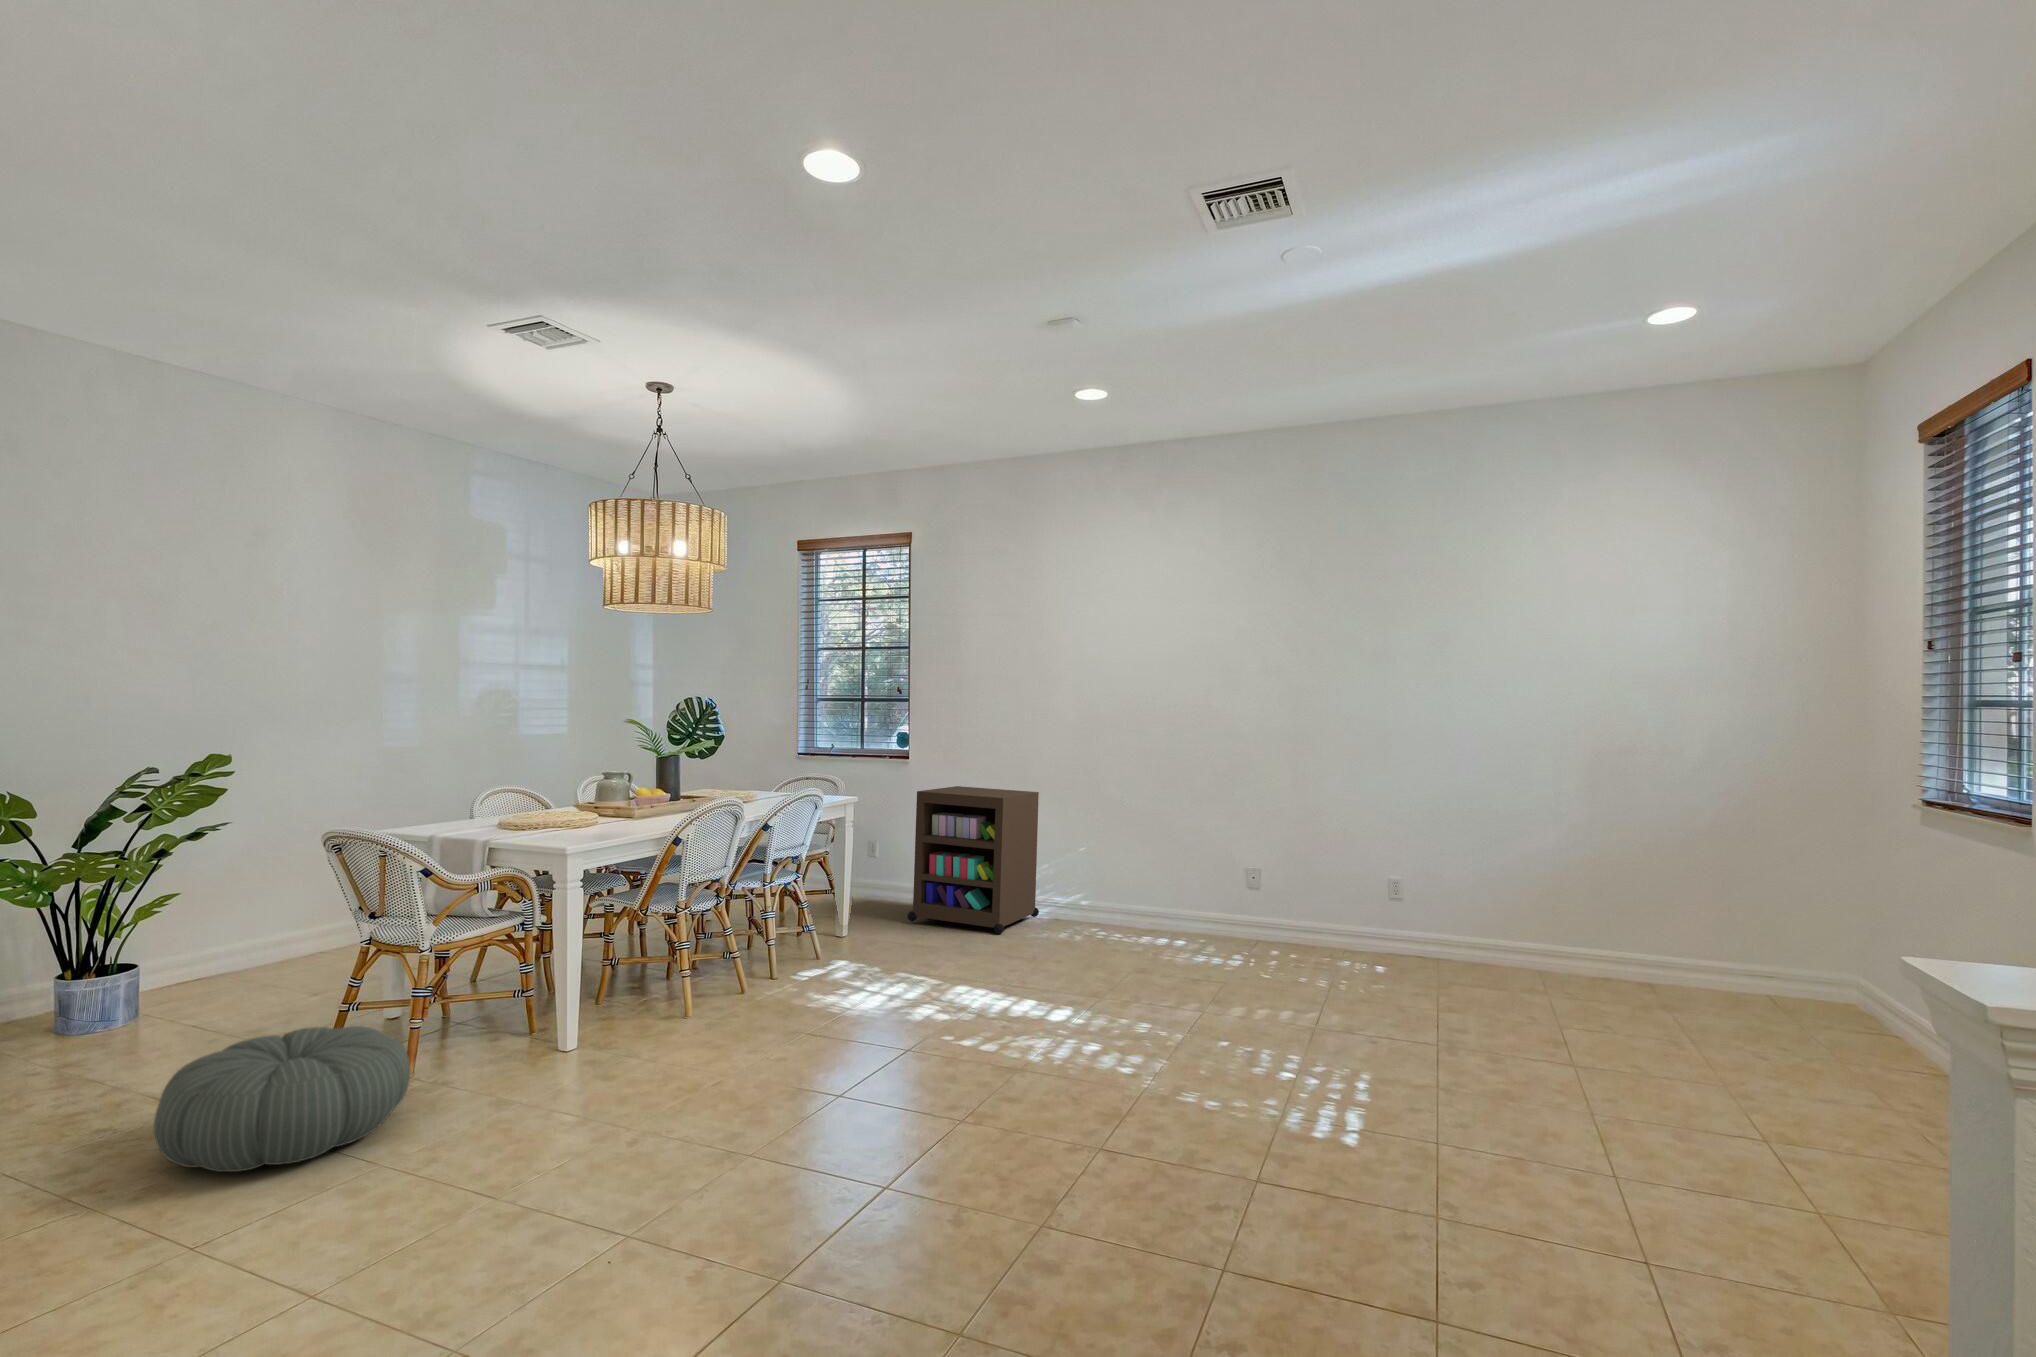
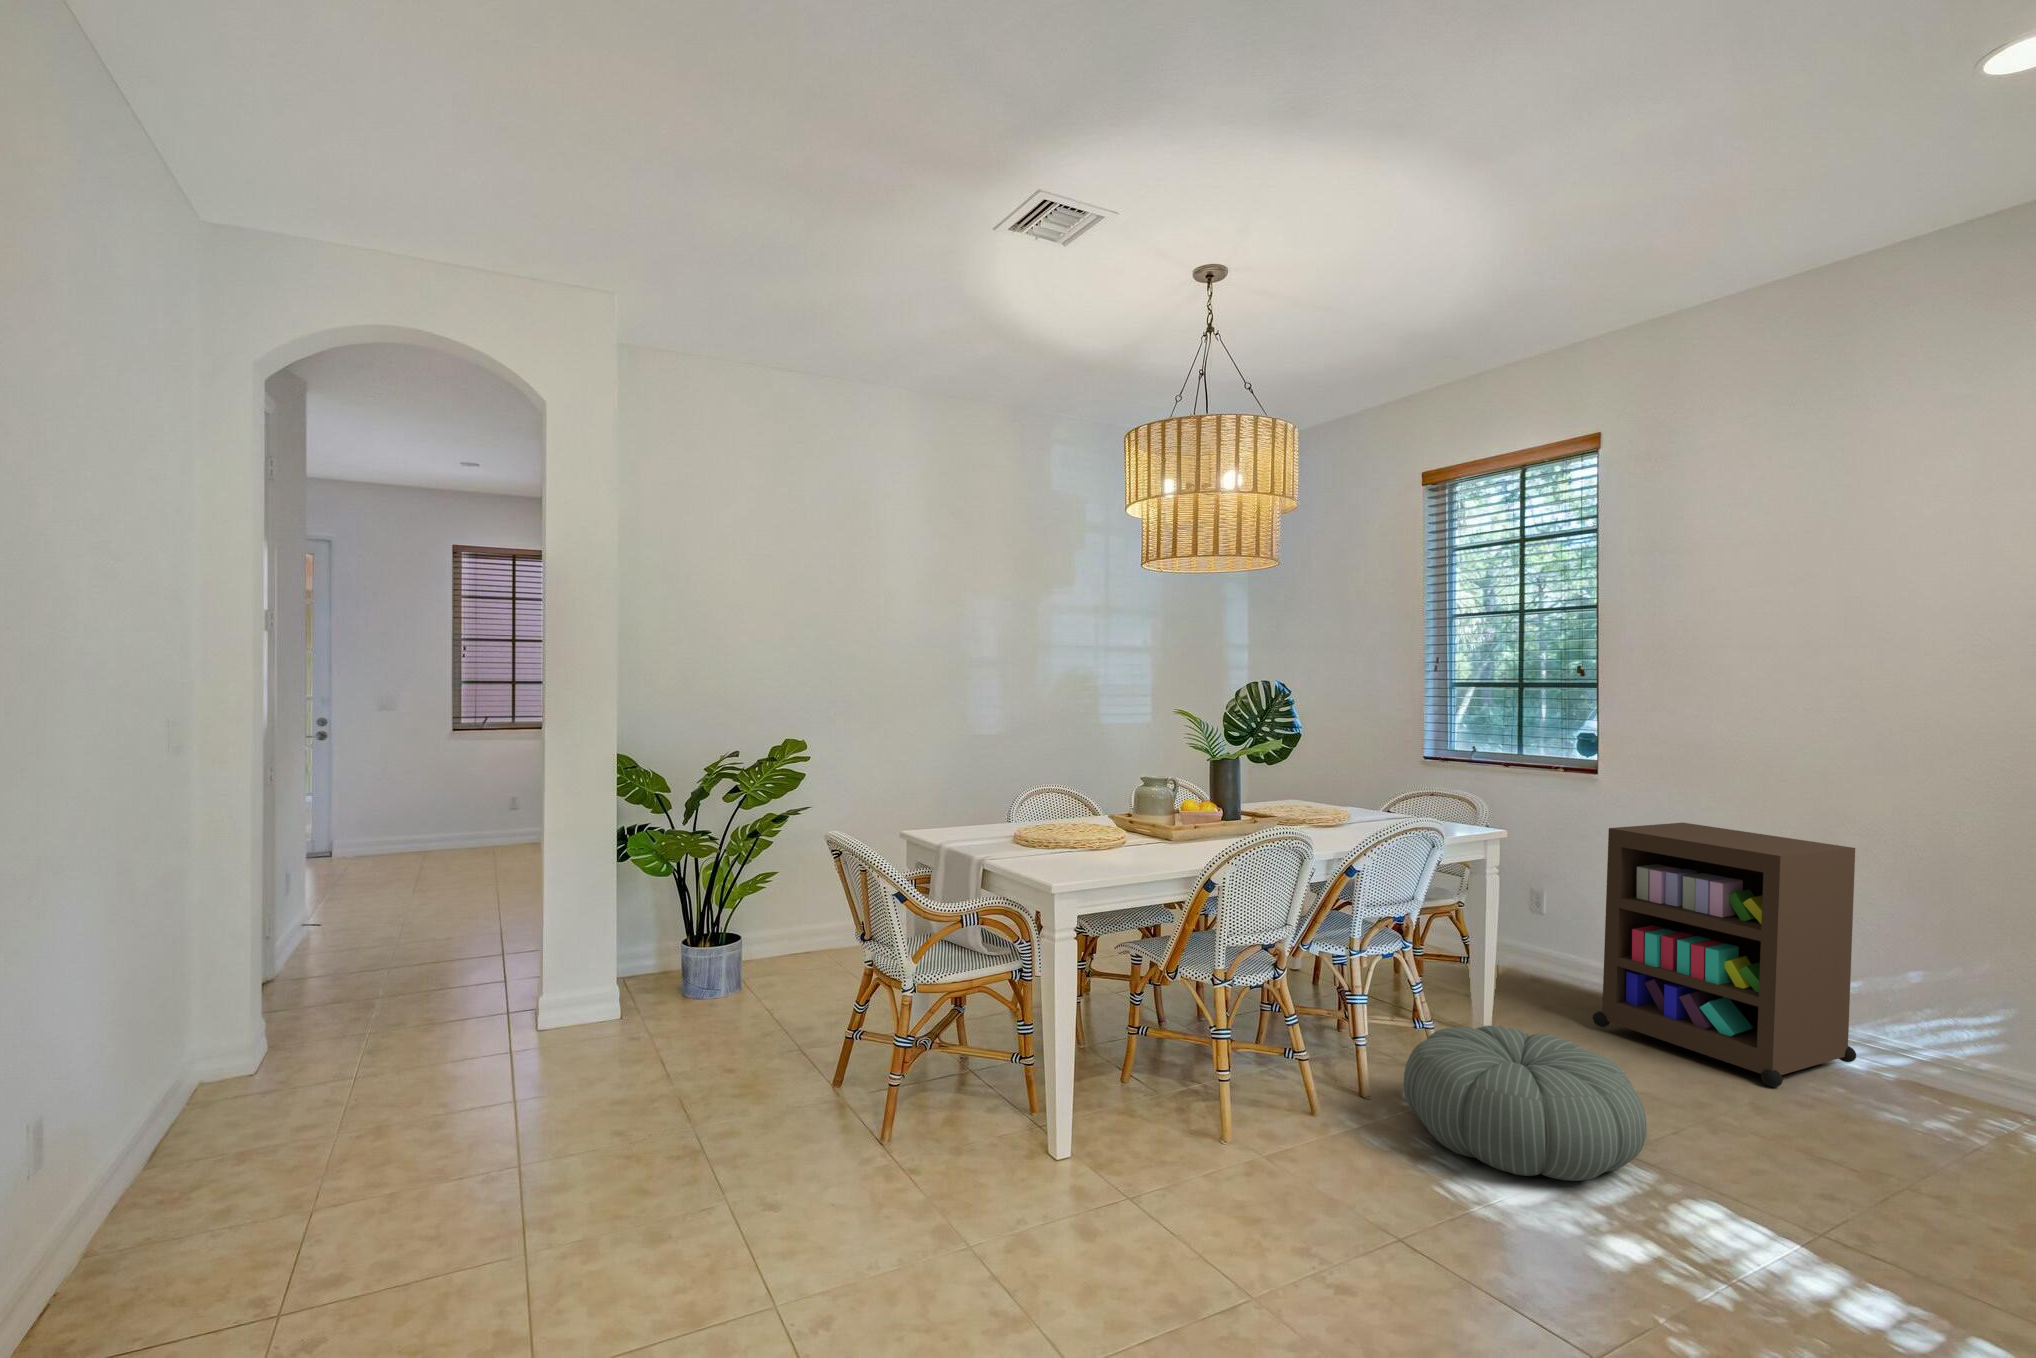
pouf: present [154,1026,410,1172] -> present [1404,1025,1647,1181]

